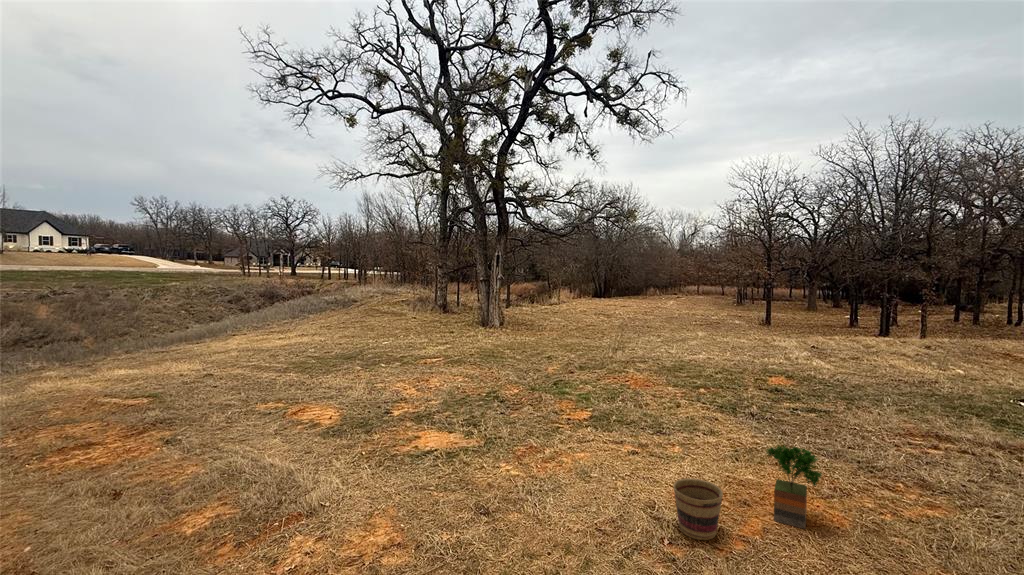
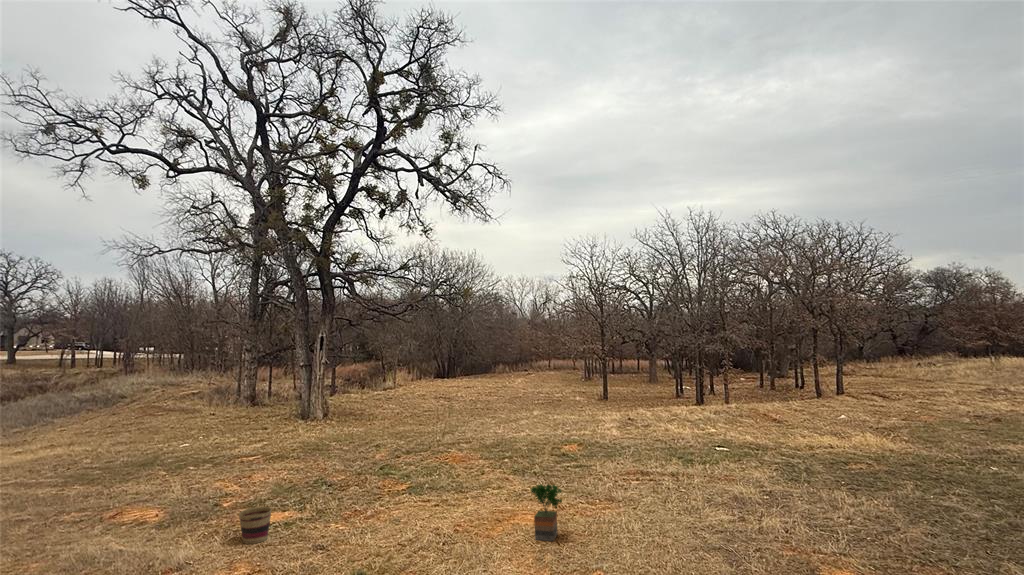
basket: present [673,478,723,540] -> present [239,507,272,544]

